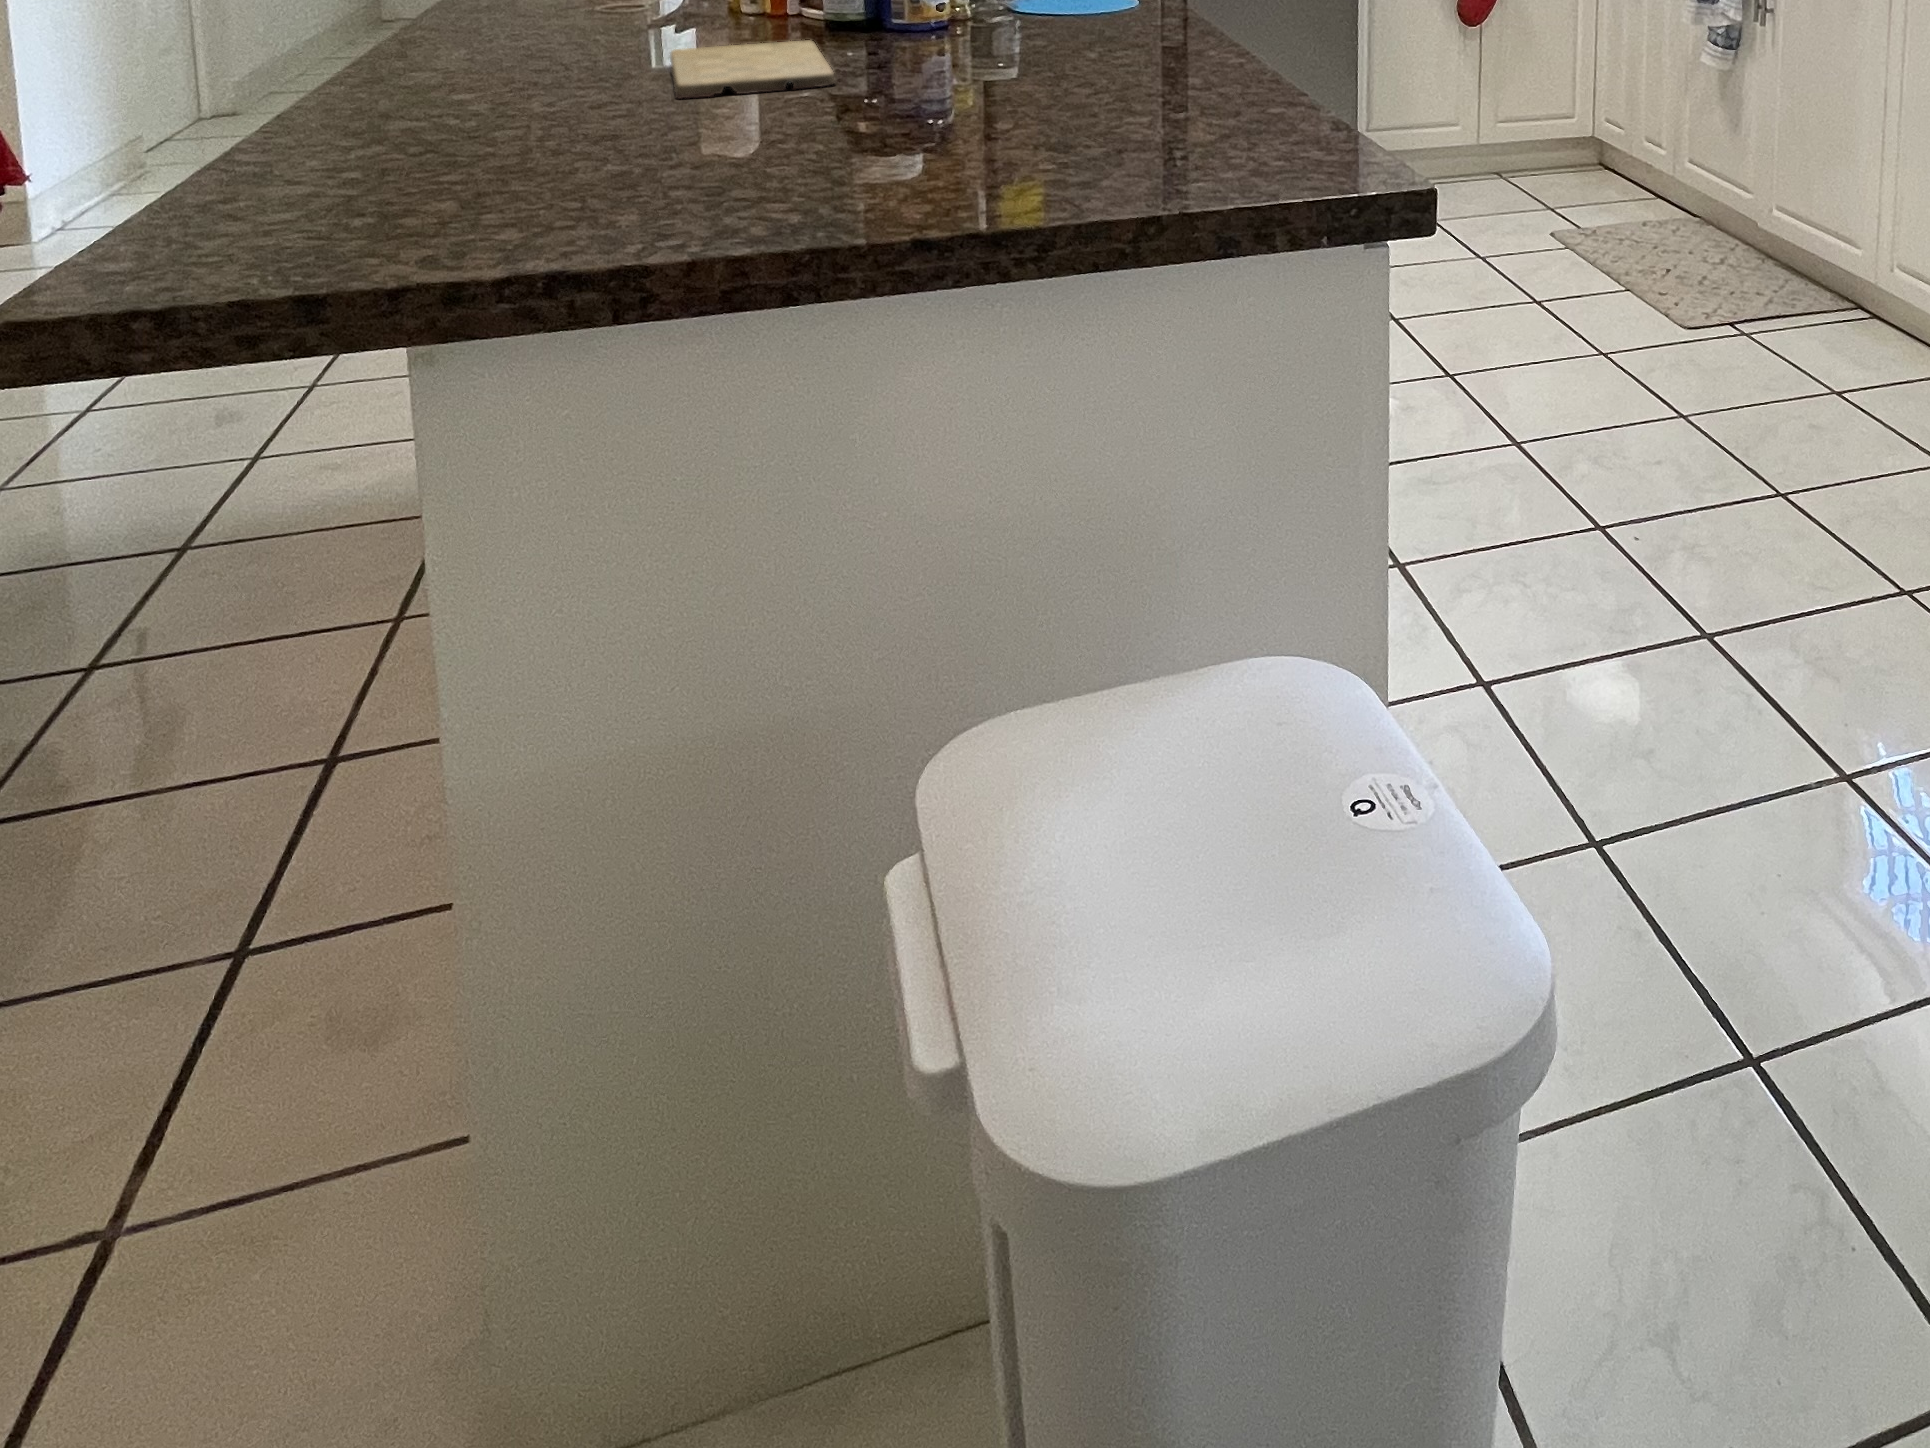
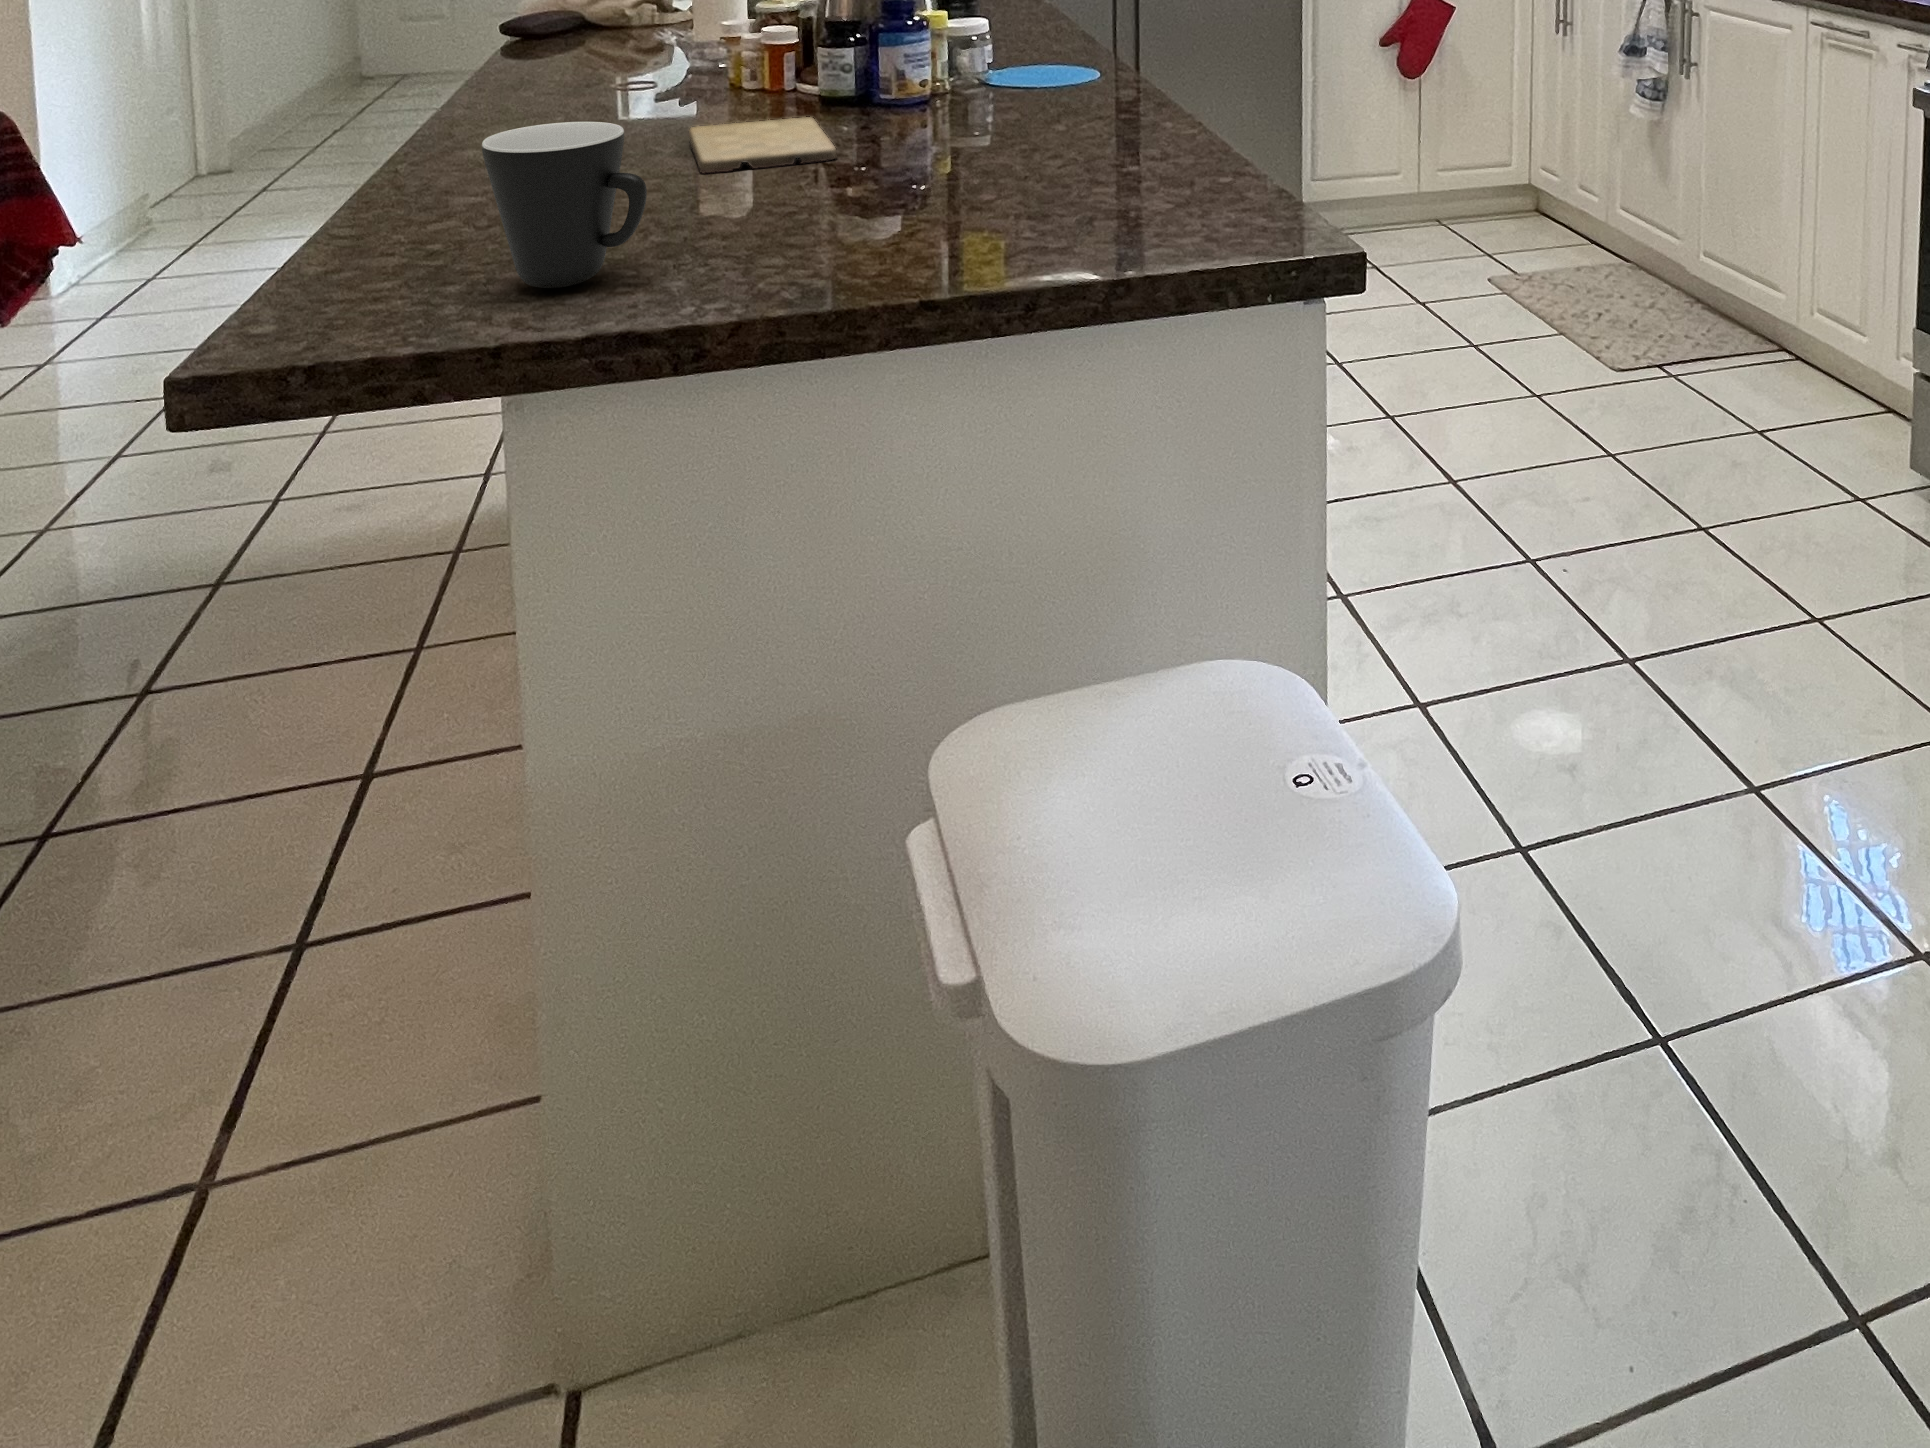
mug: none [378,27,582,223] -> present [482,122,647,288]

